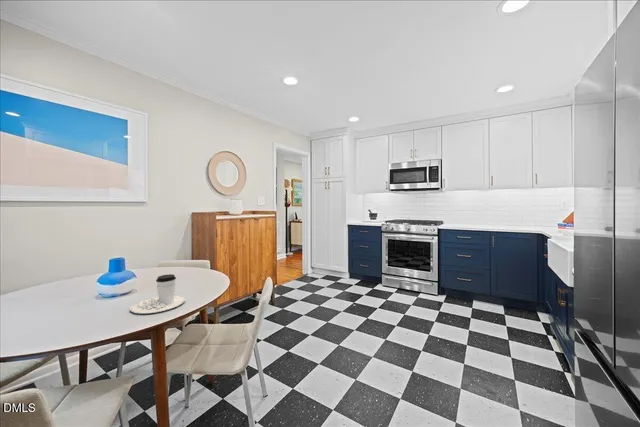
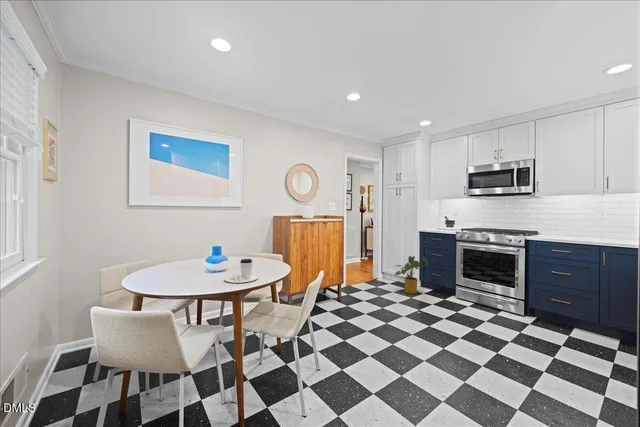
house plant: none [326,249,356,286] -> present [395,256,428,294]

